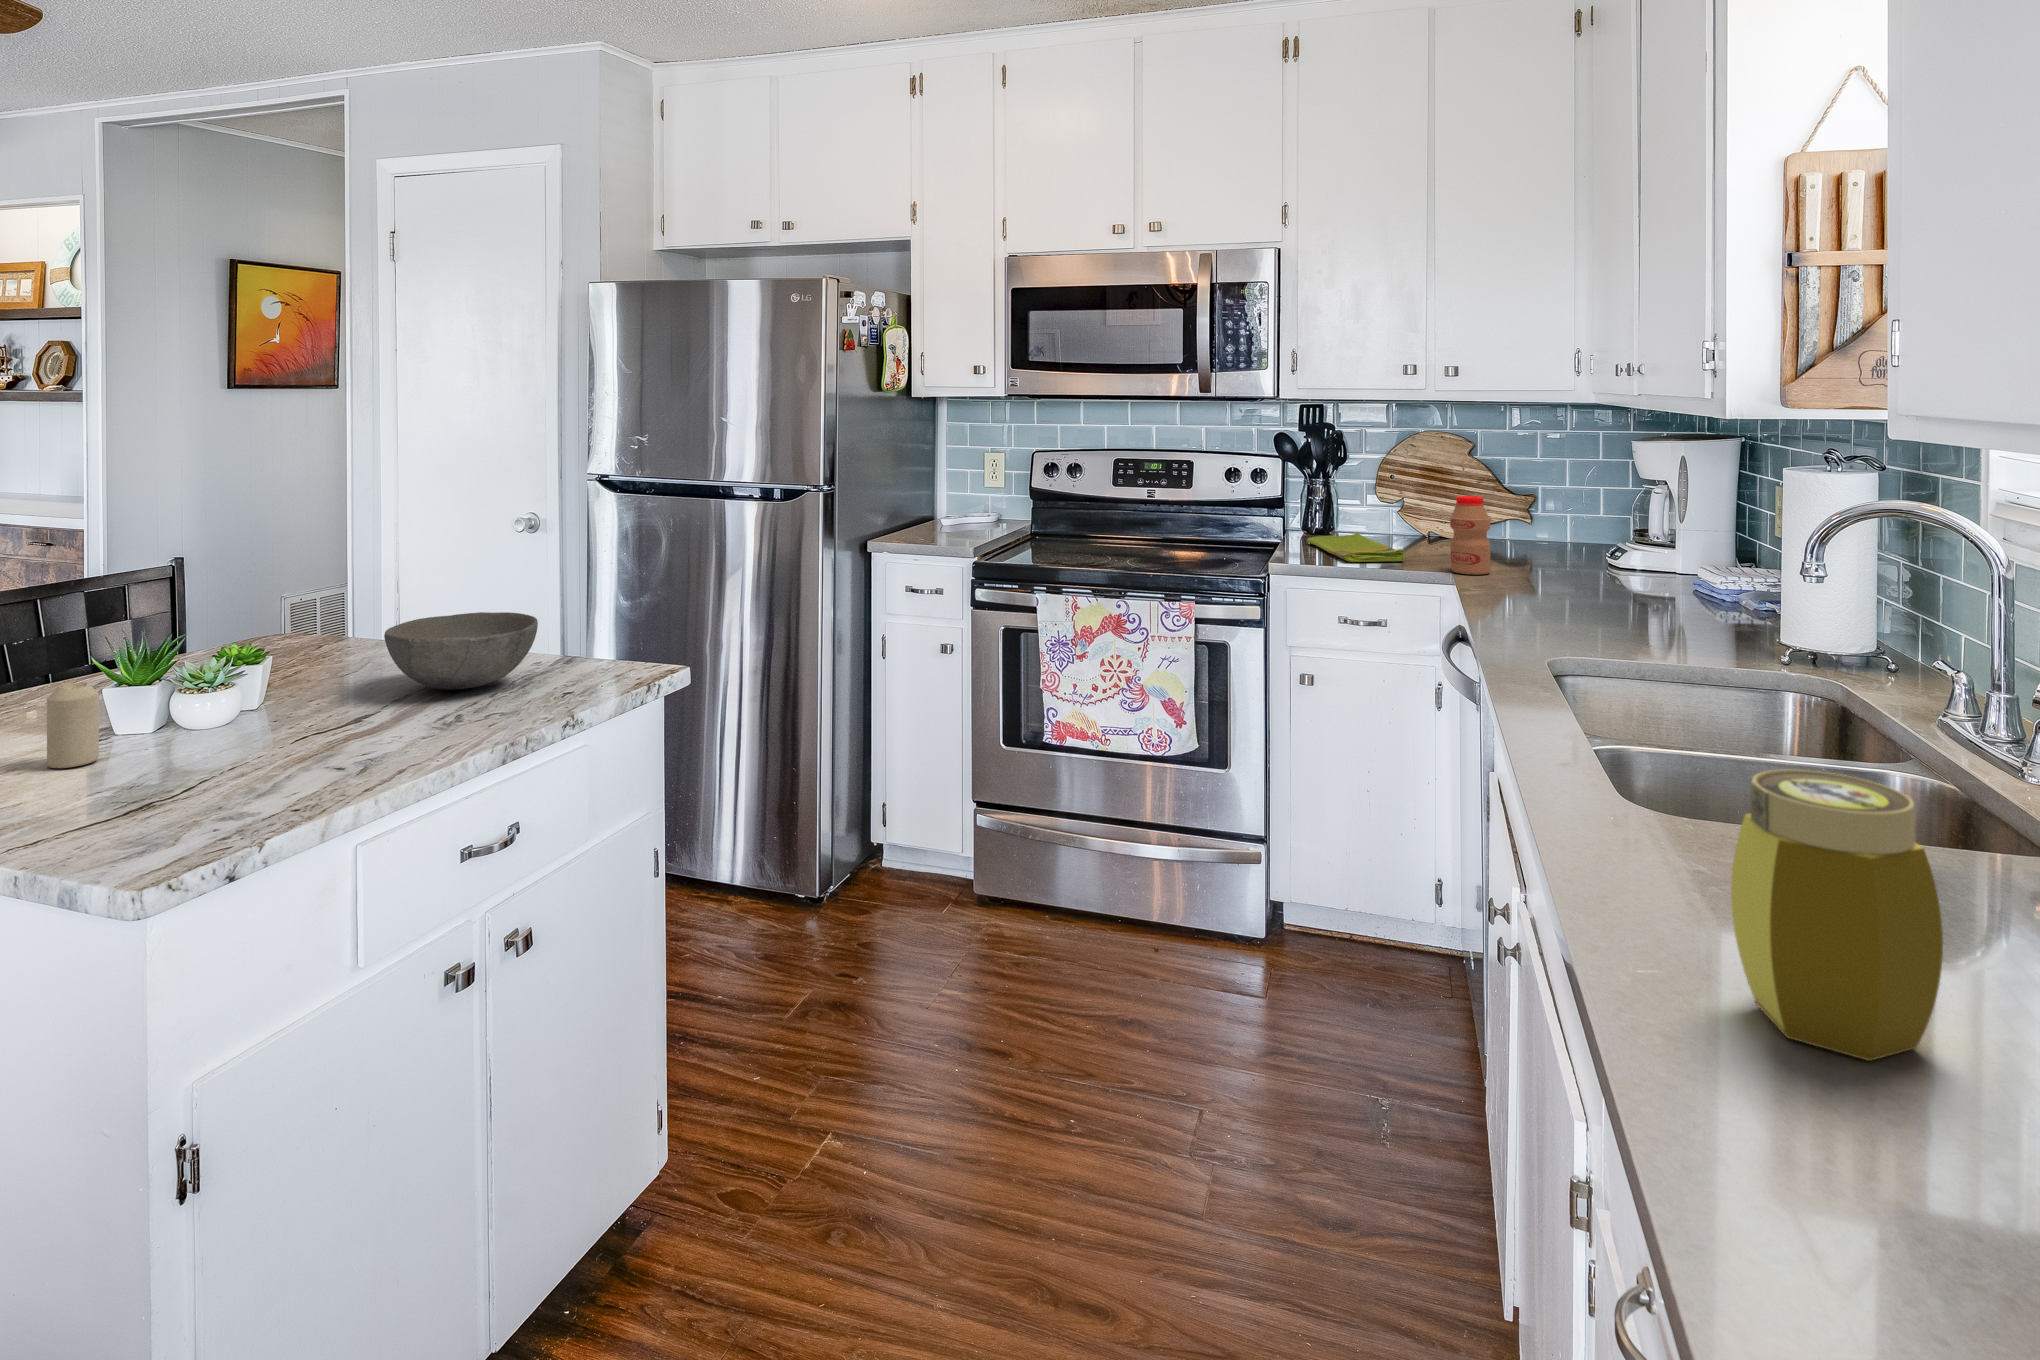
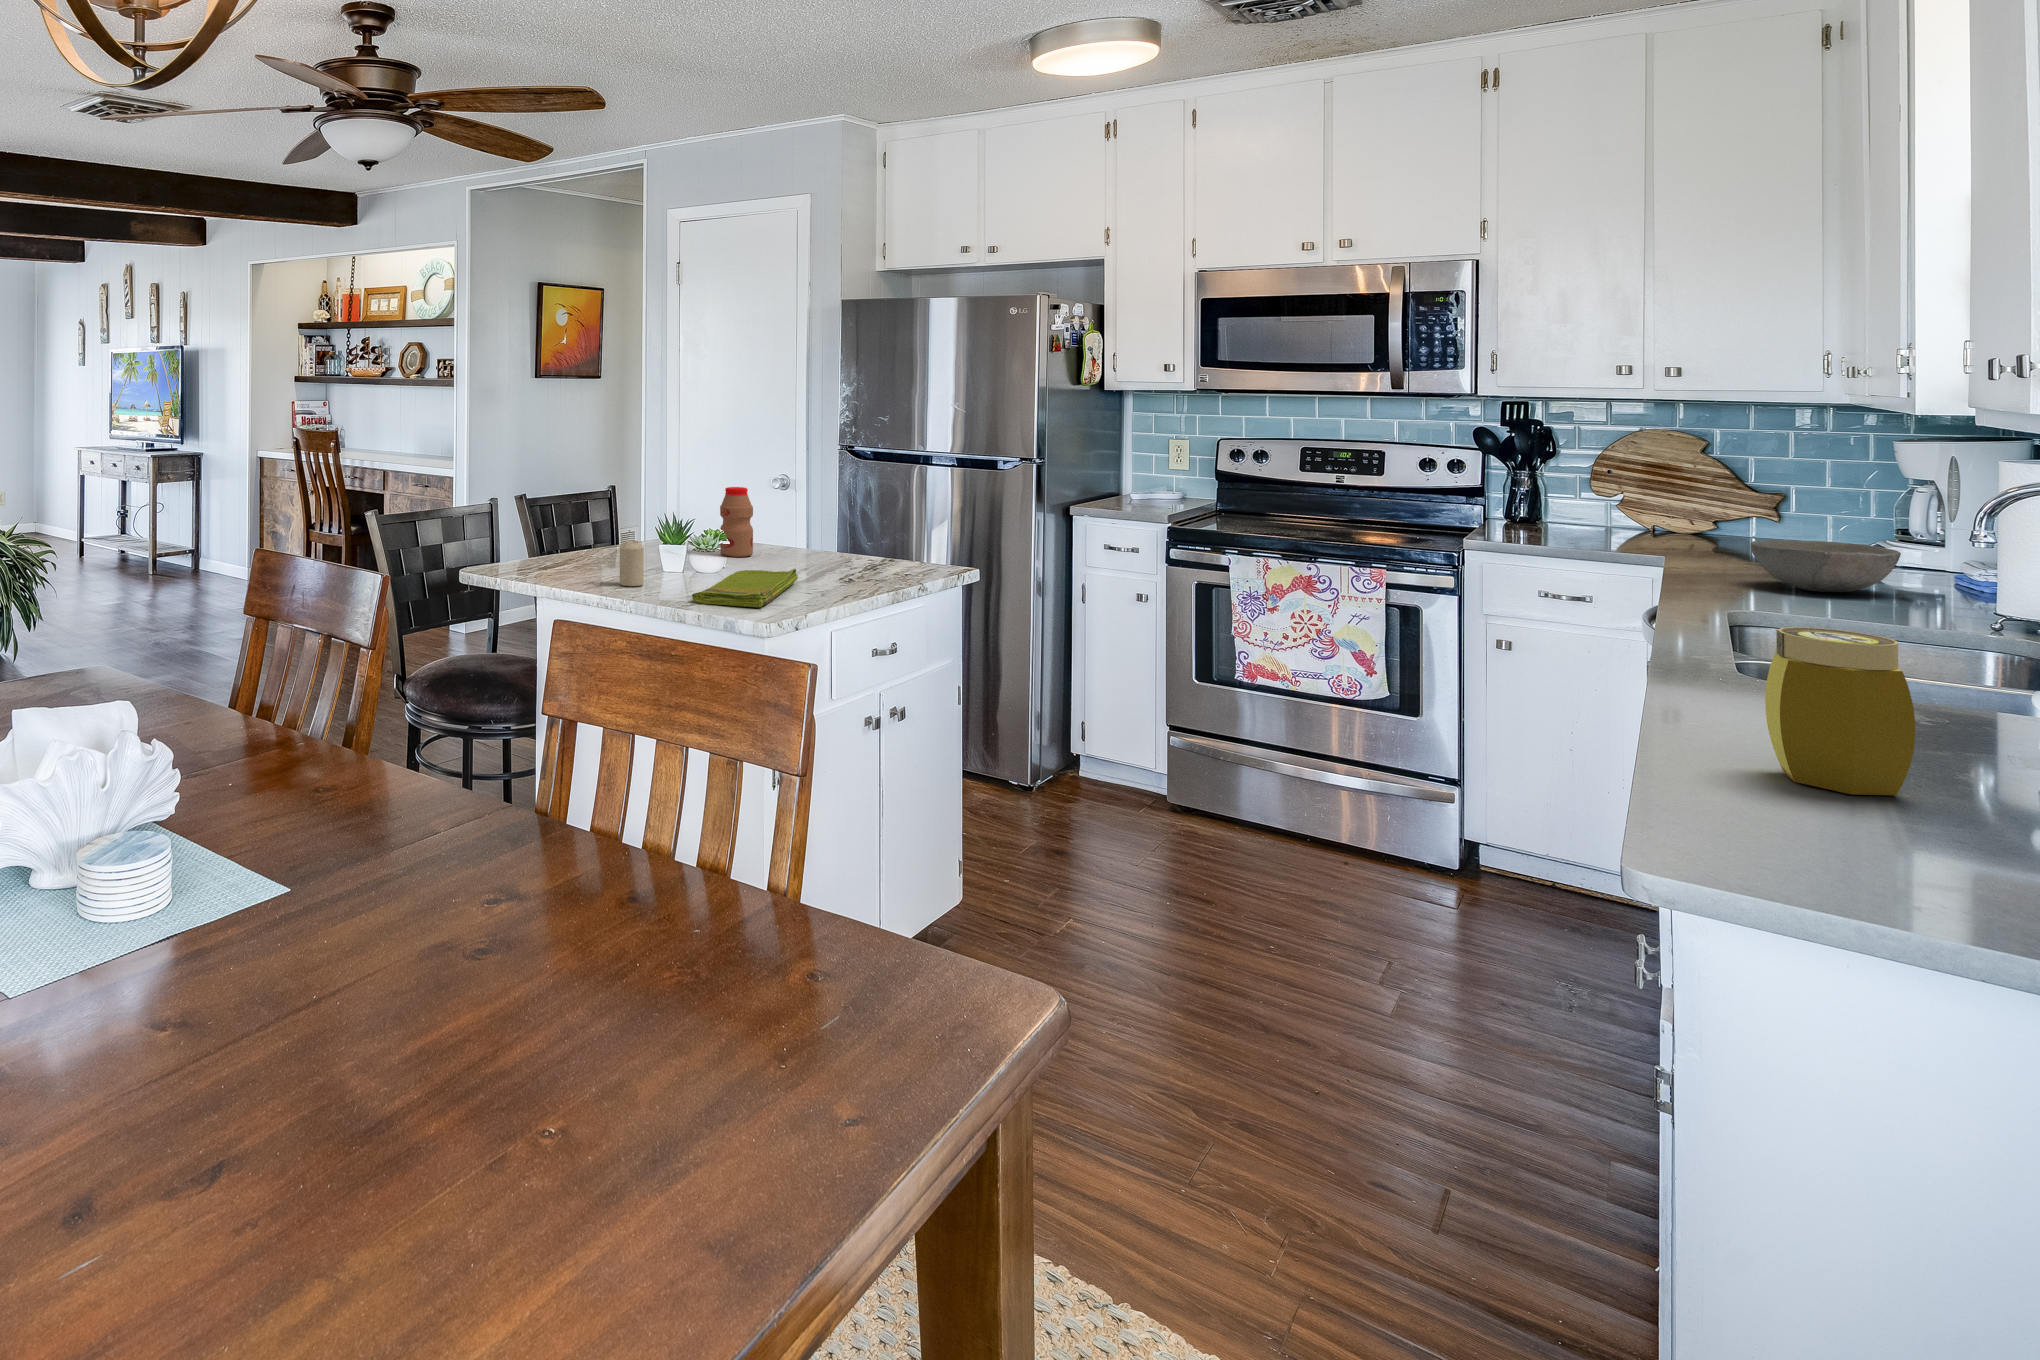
bottle: present [1450,496,1490,574] -> present [720,487,753,557]
dish towel: present [1307,532,1405,562] -> present [692,569,798,607]
bowl: present [384,612,538,690] -> present [1751,540,1901,592]

